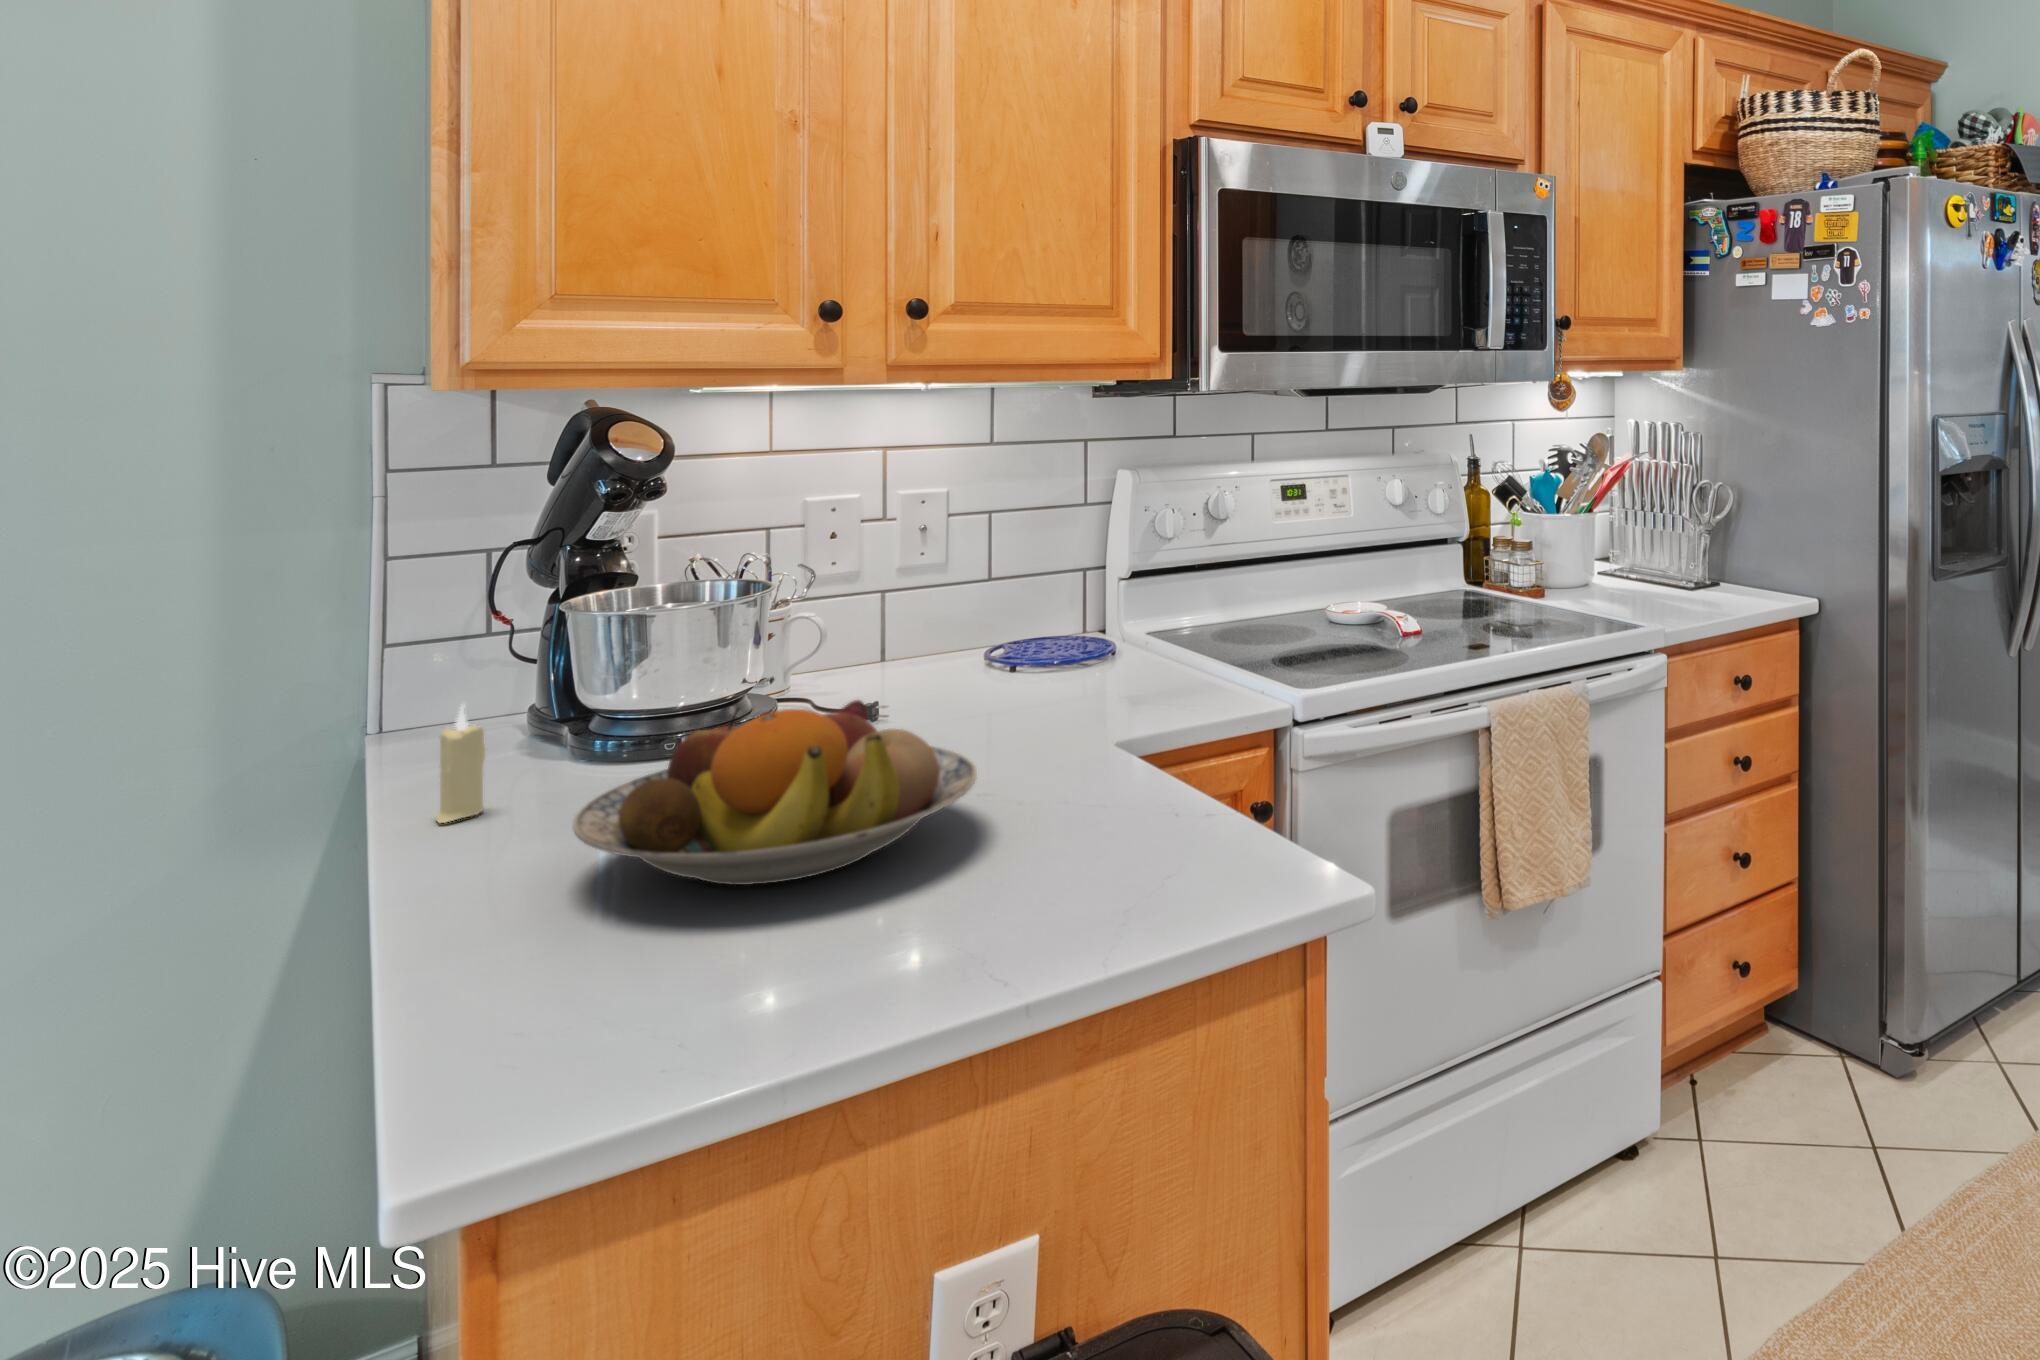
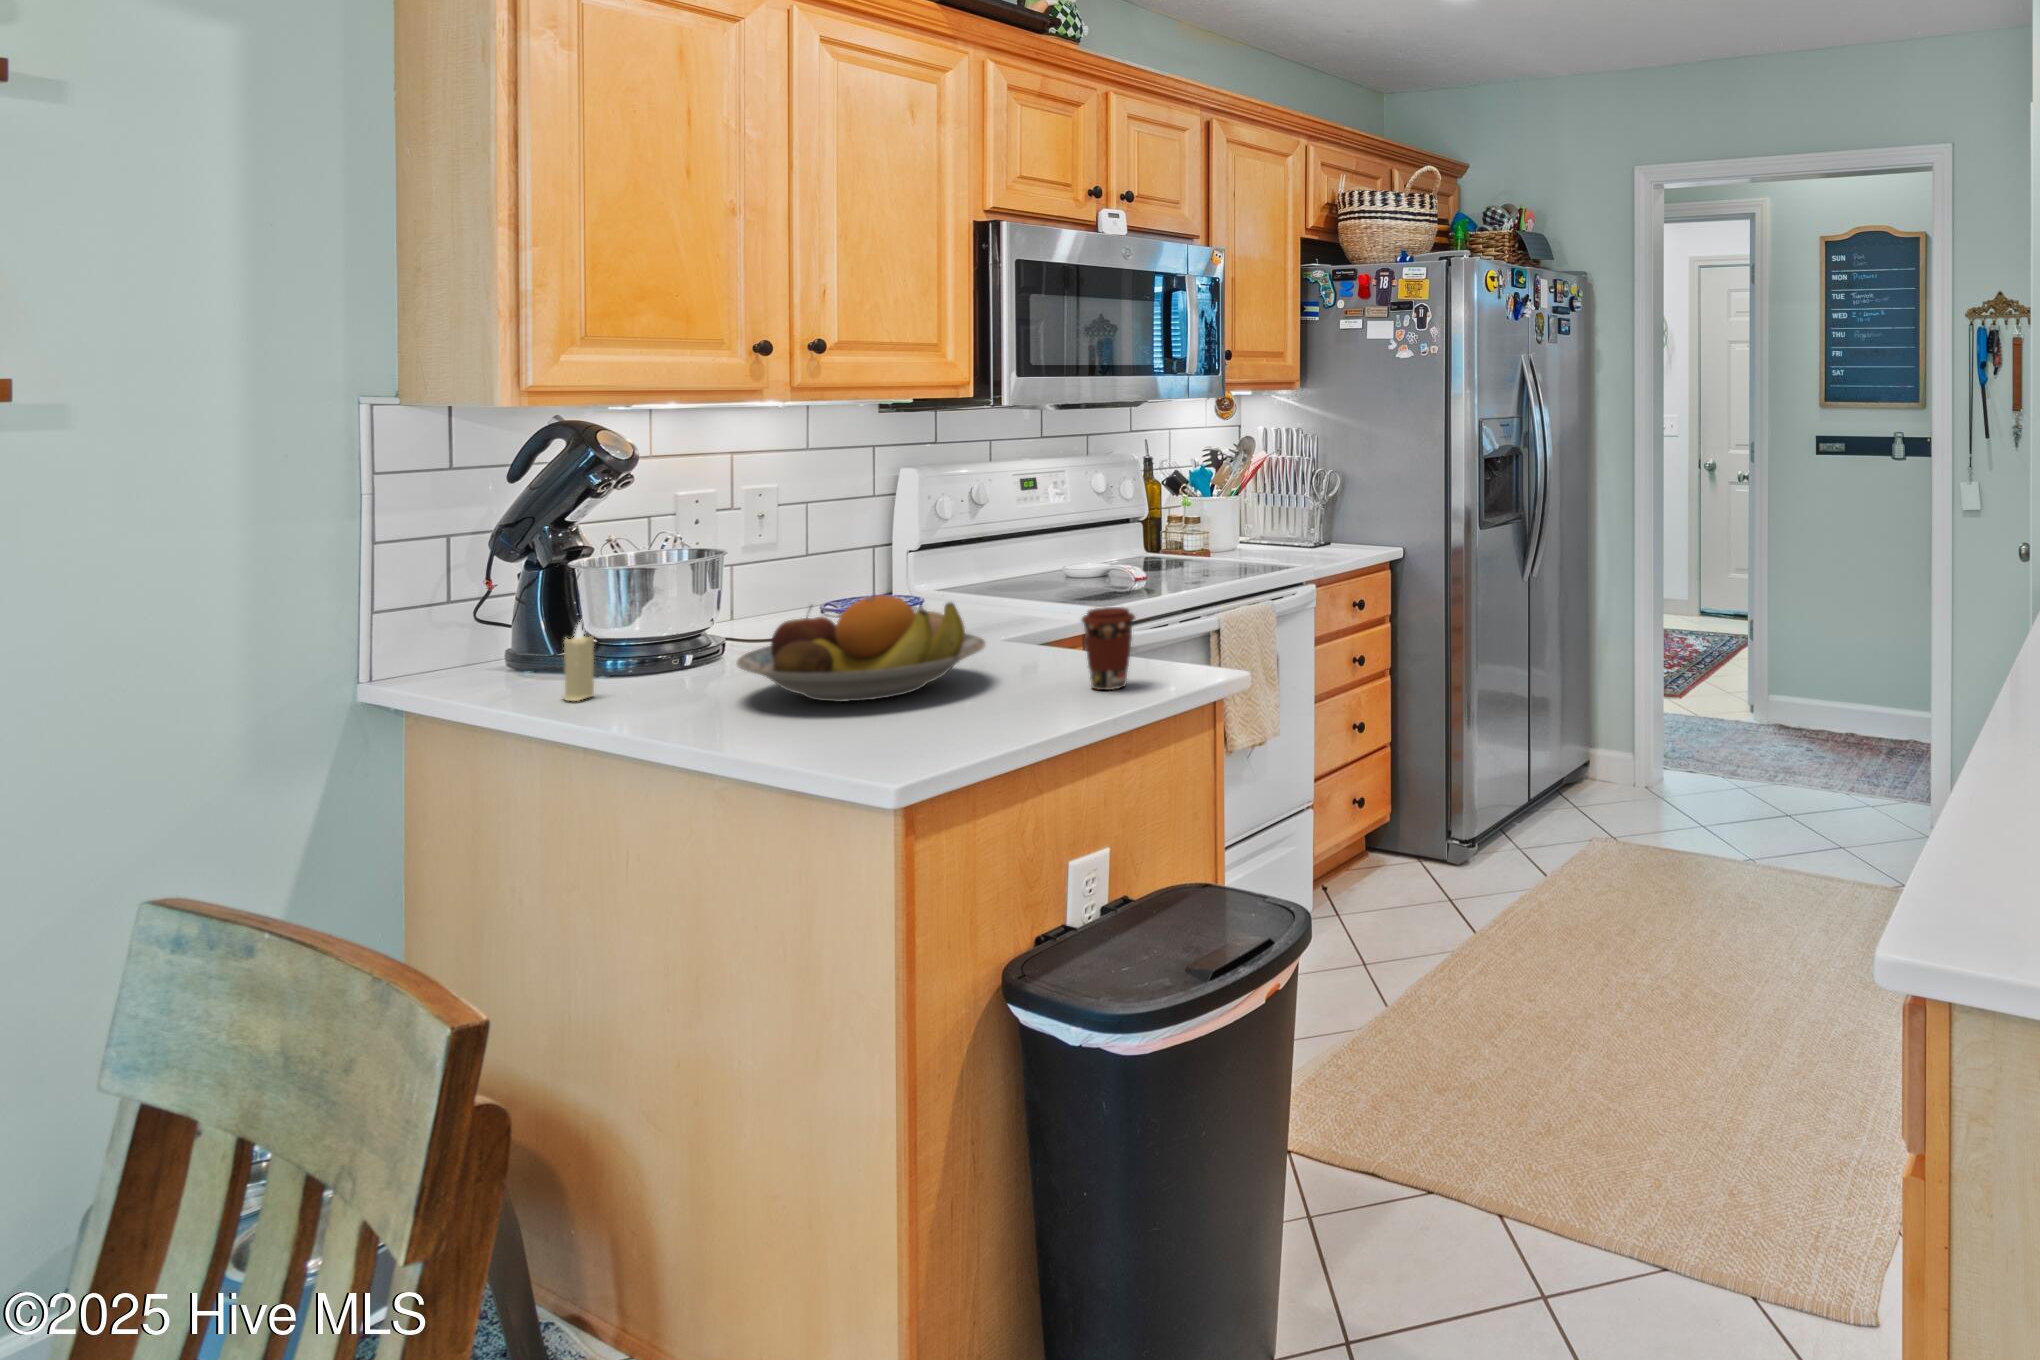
coffee cup: none [1062,761,1158,916] -> present [1082,607,1135,690]

